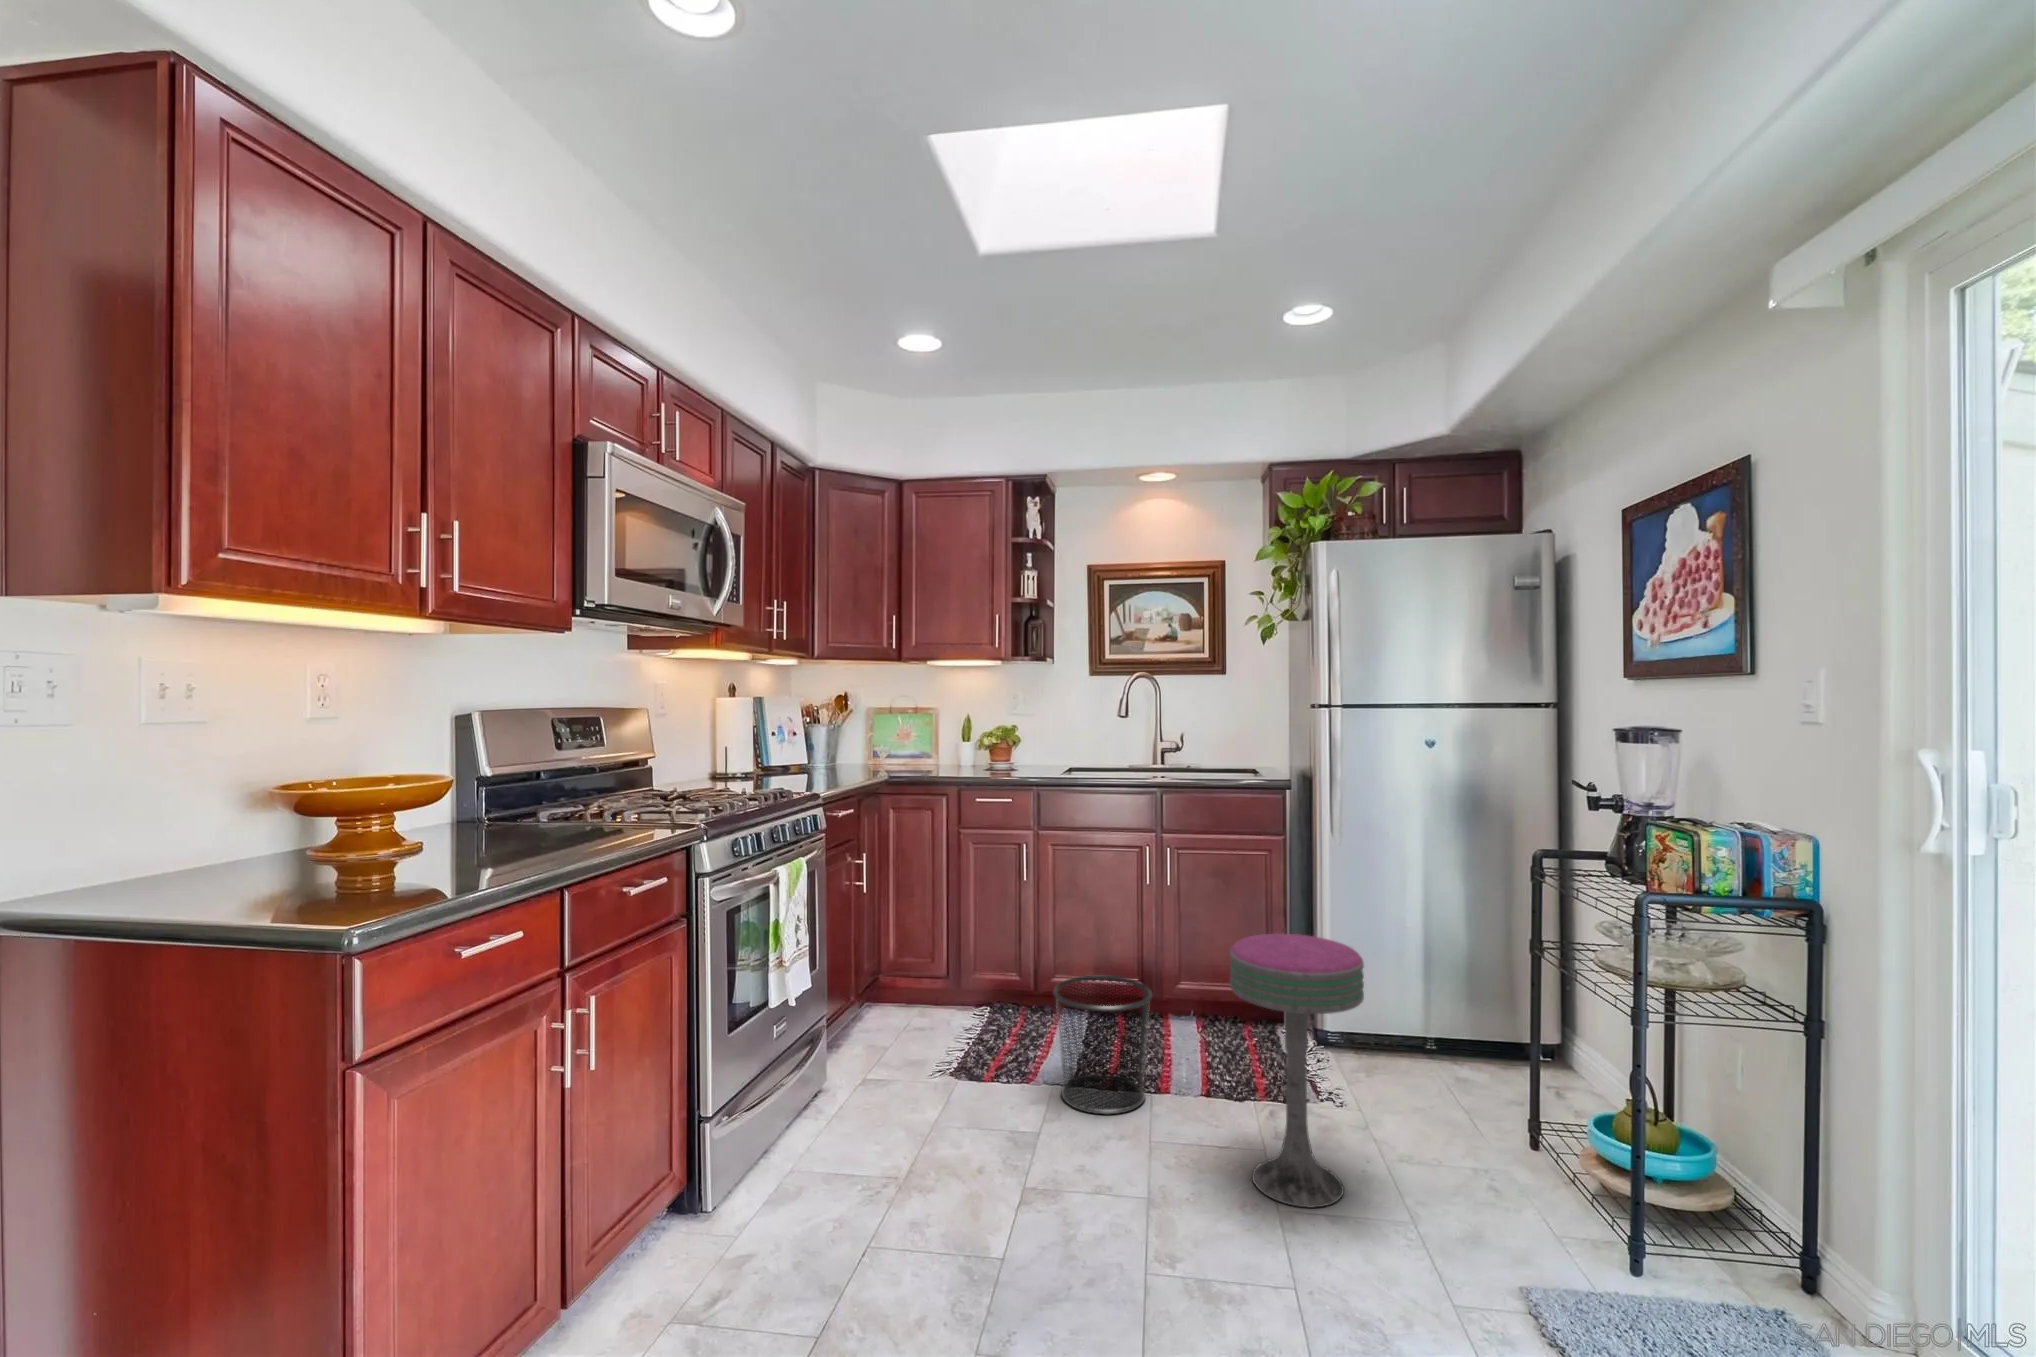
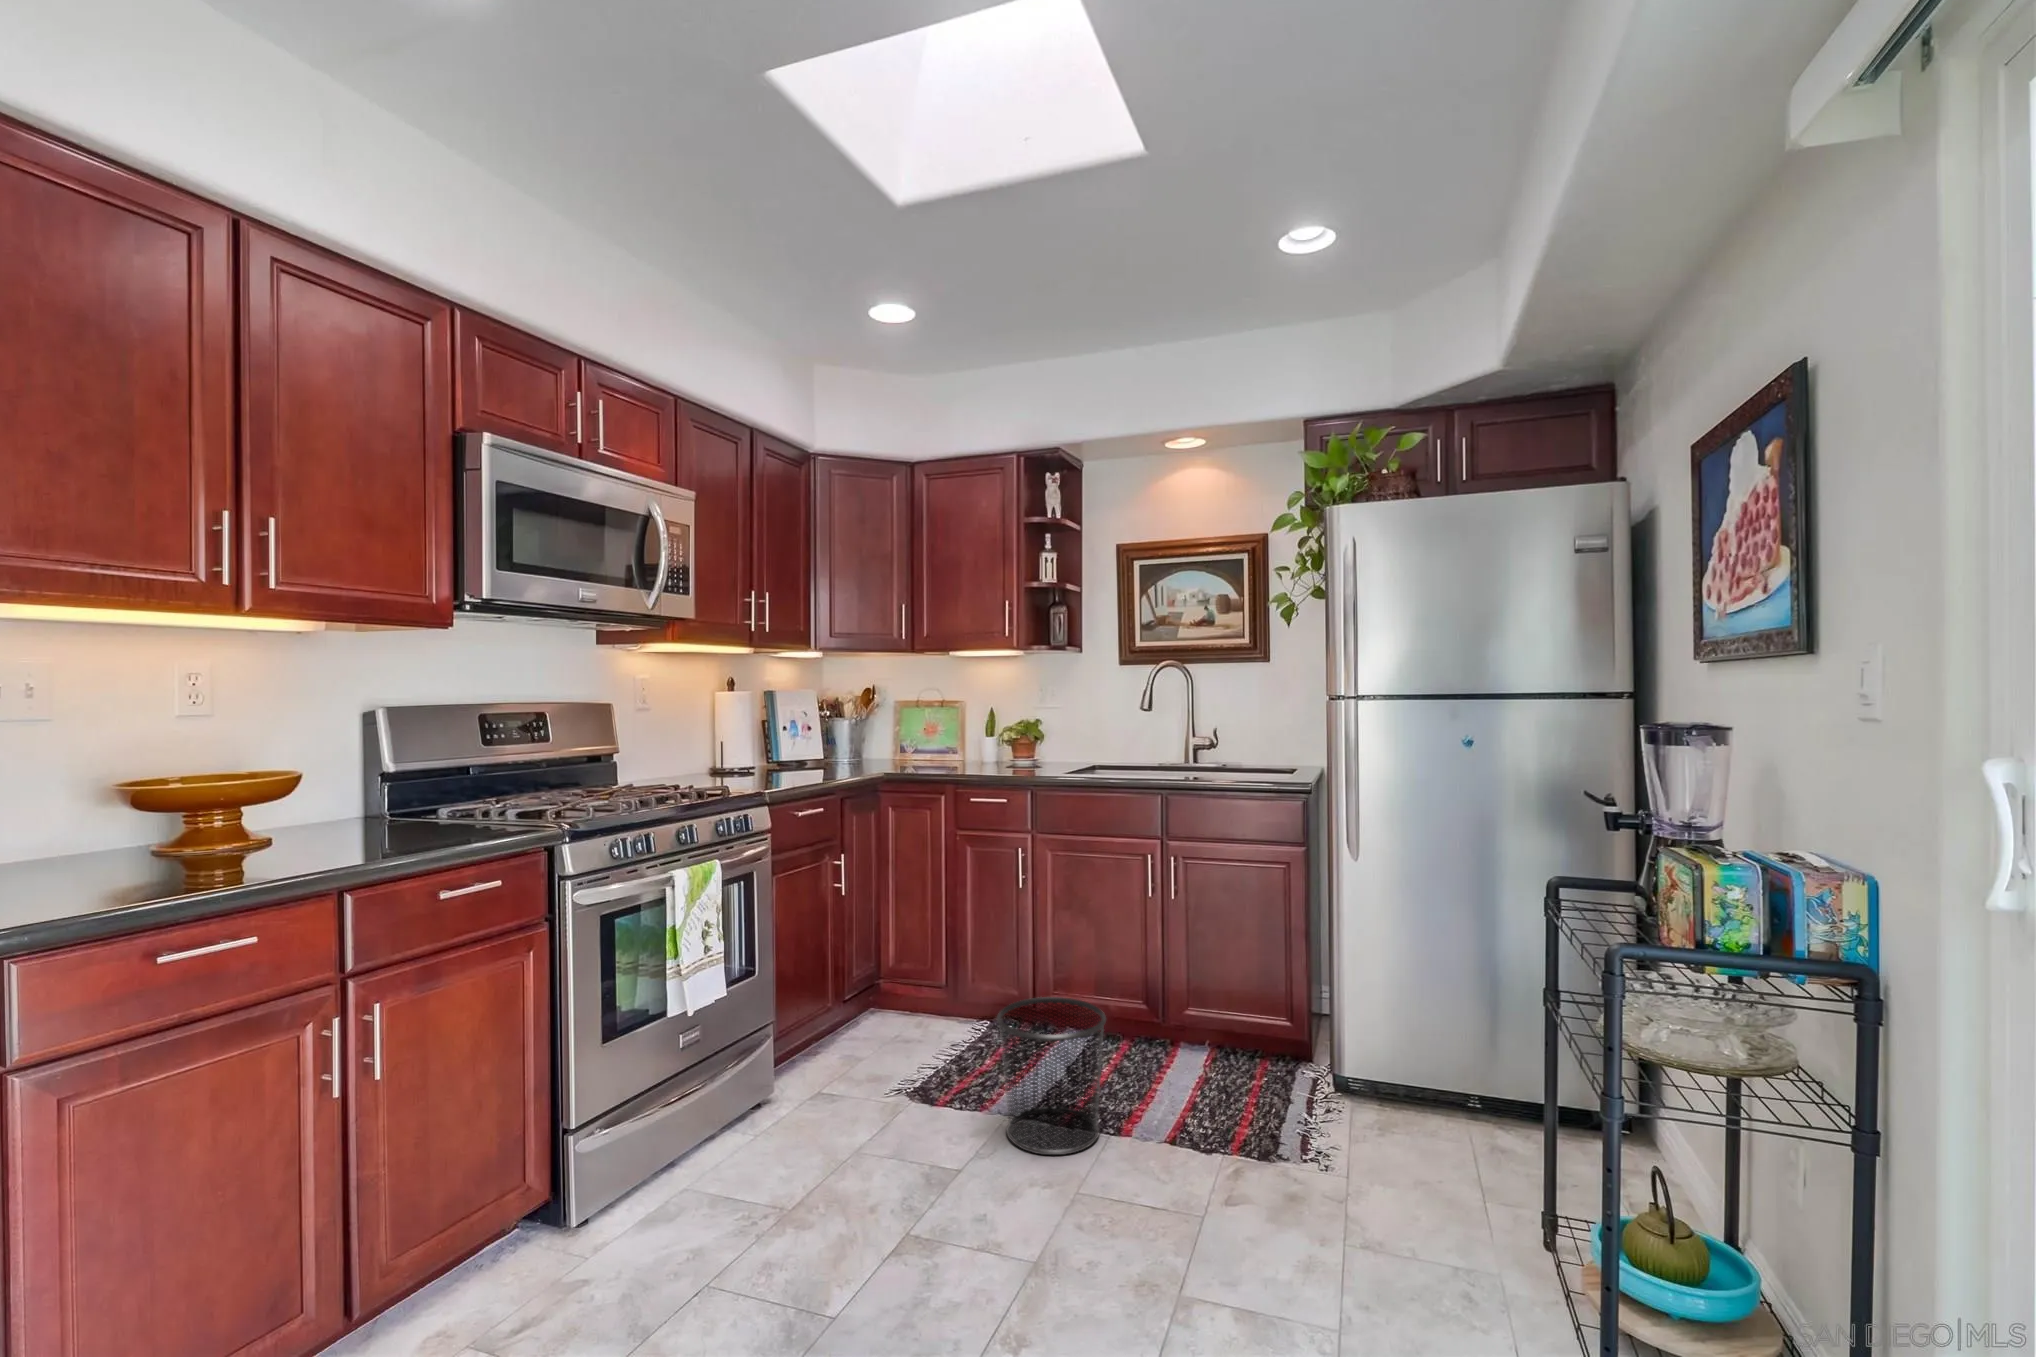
bar stool: present [1230,934,1364,1208] -> none [1137,966,1292,1298]

